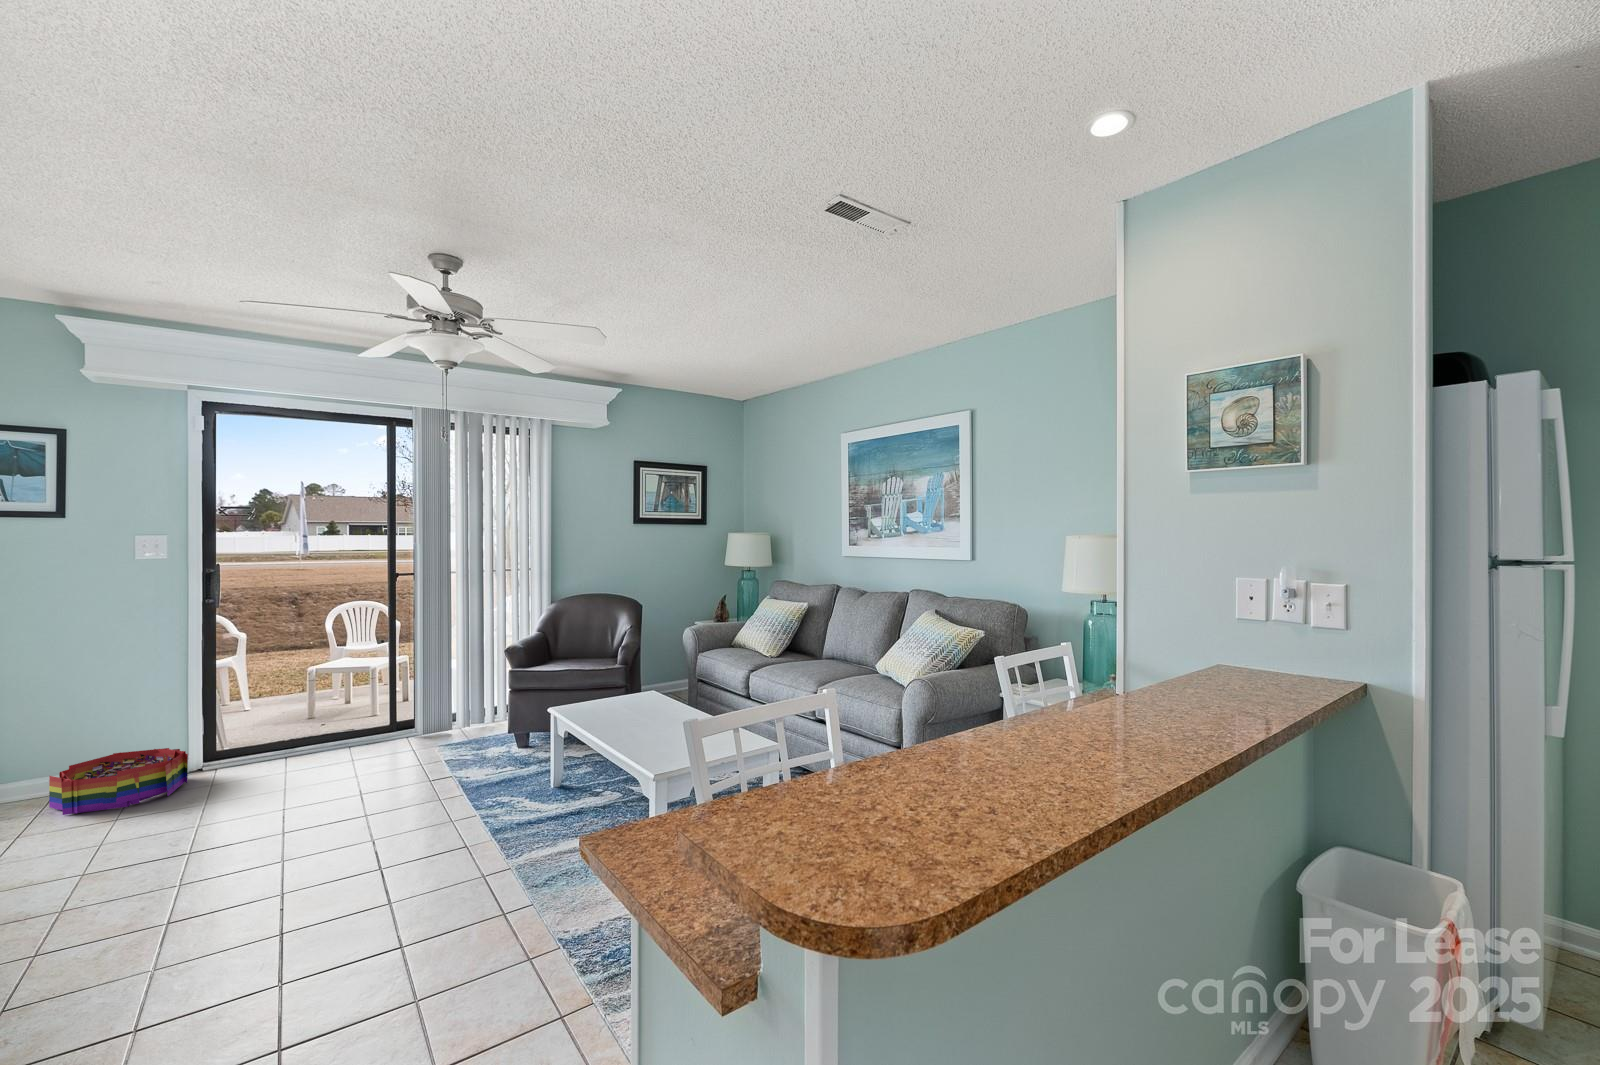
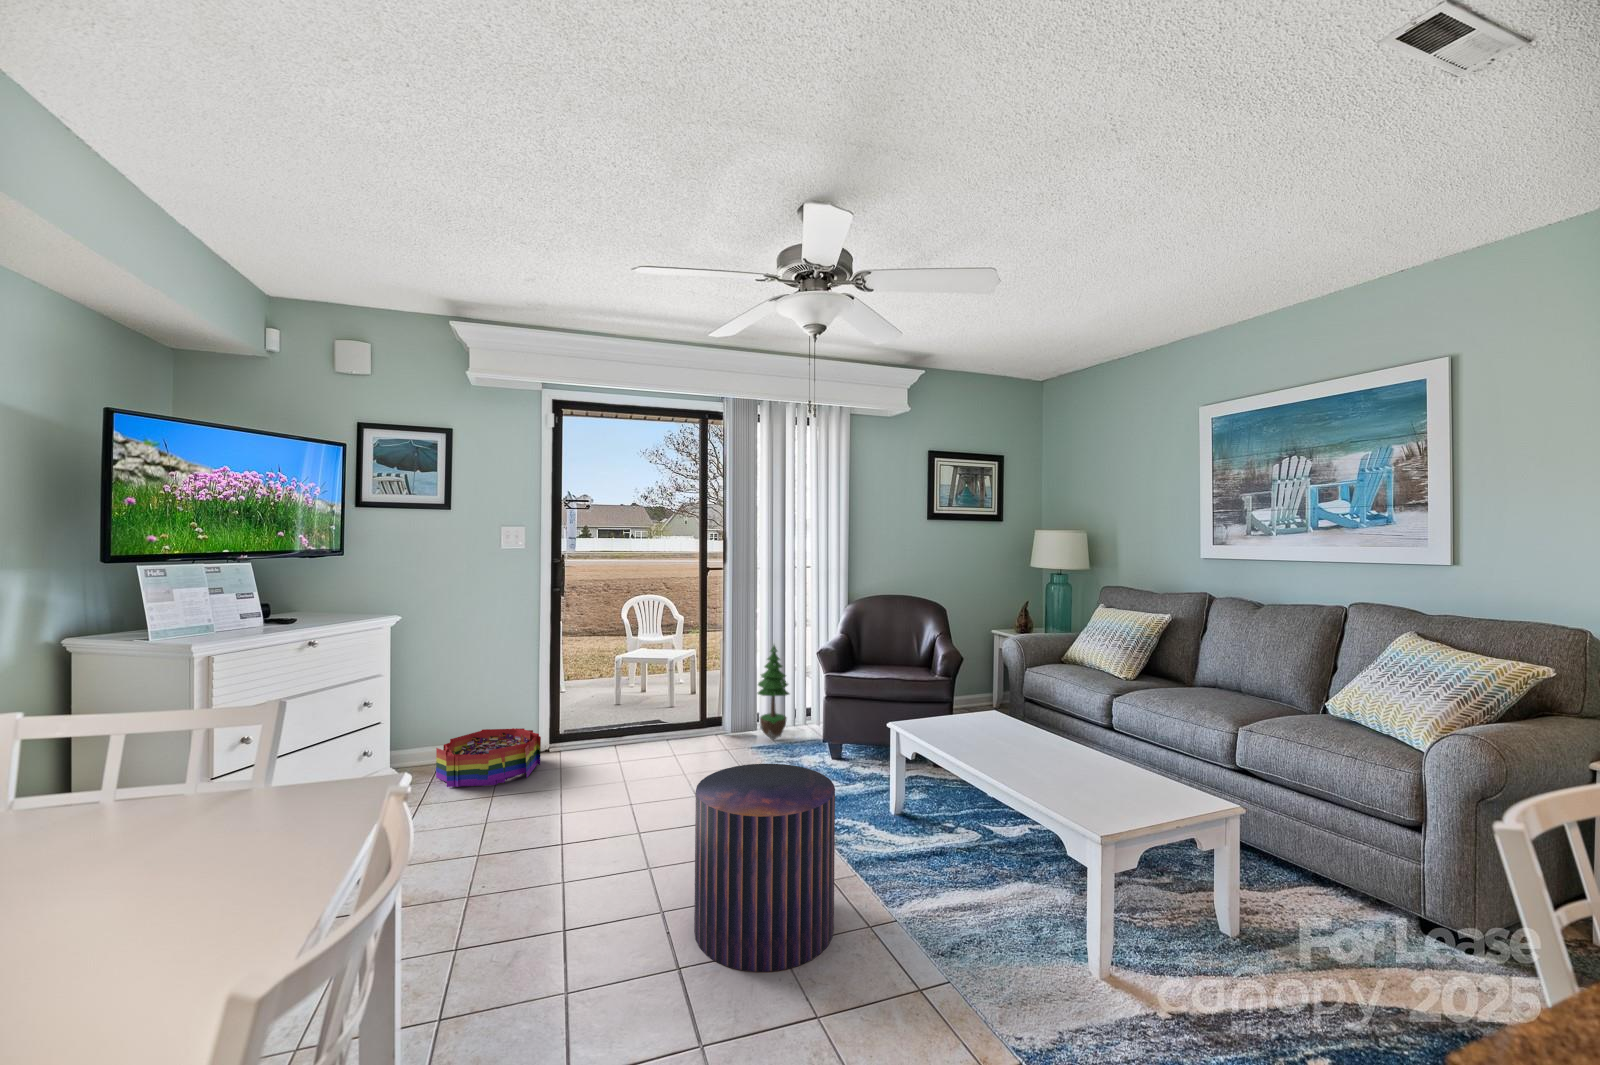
potted tree: none [445,645,482,738] -> present [758,645,789,740]
pouf: none [318,747,456,917] -> present [694,763,835,972]

